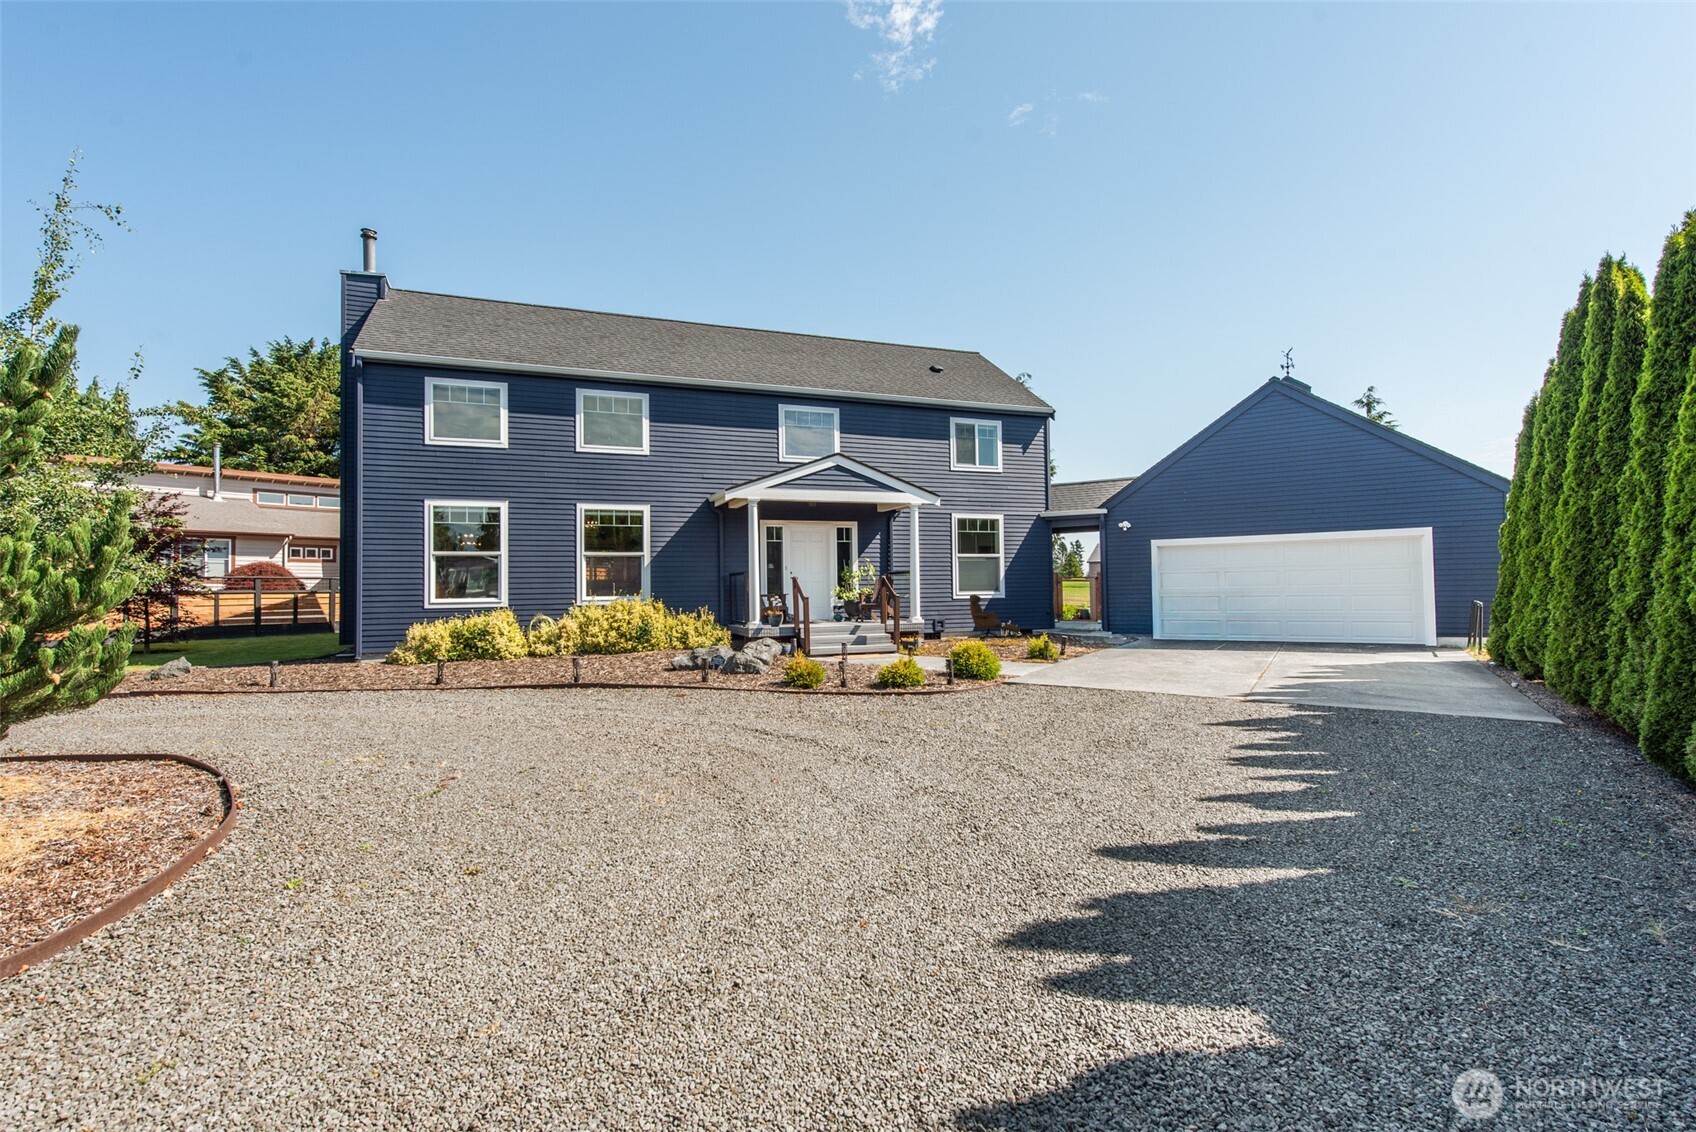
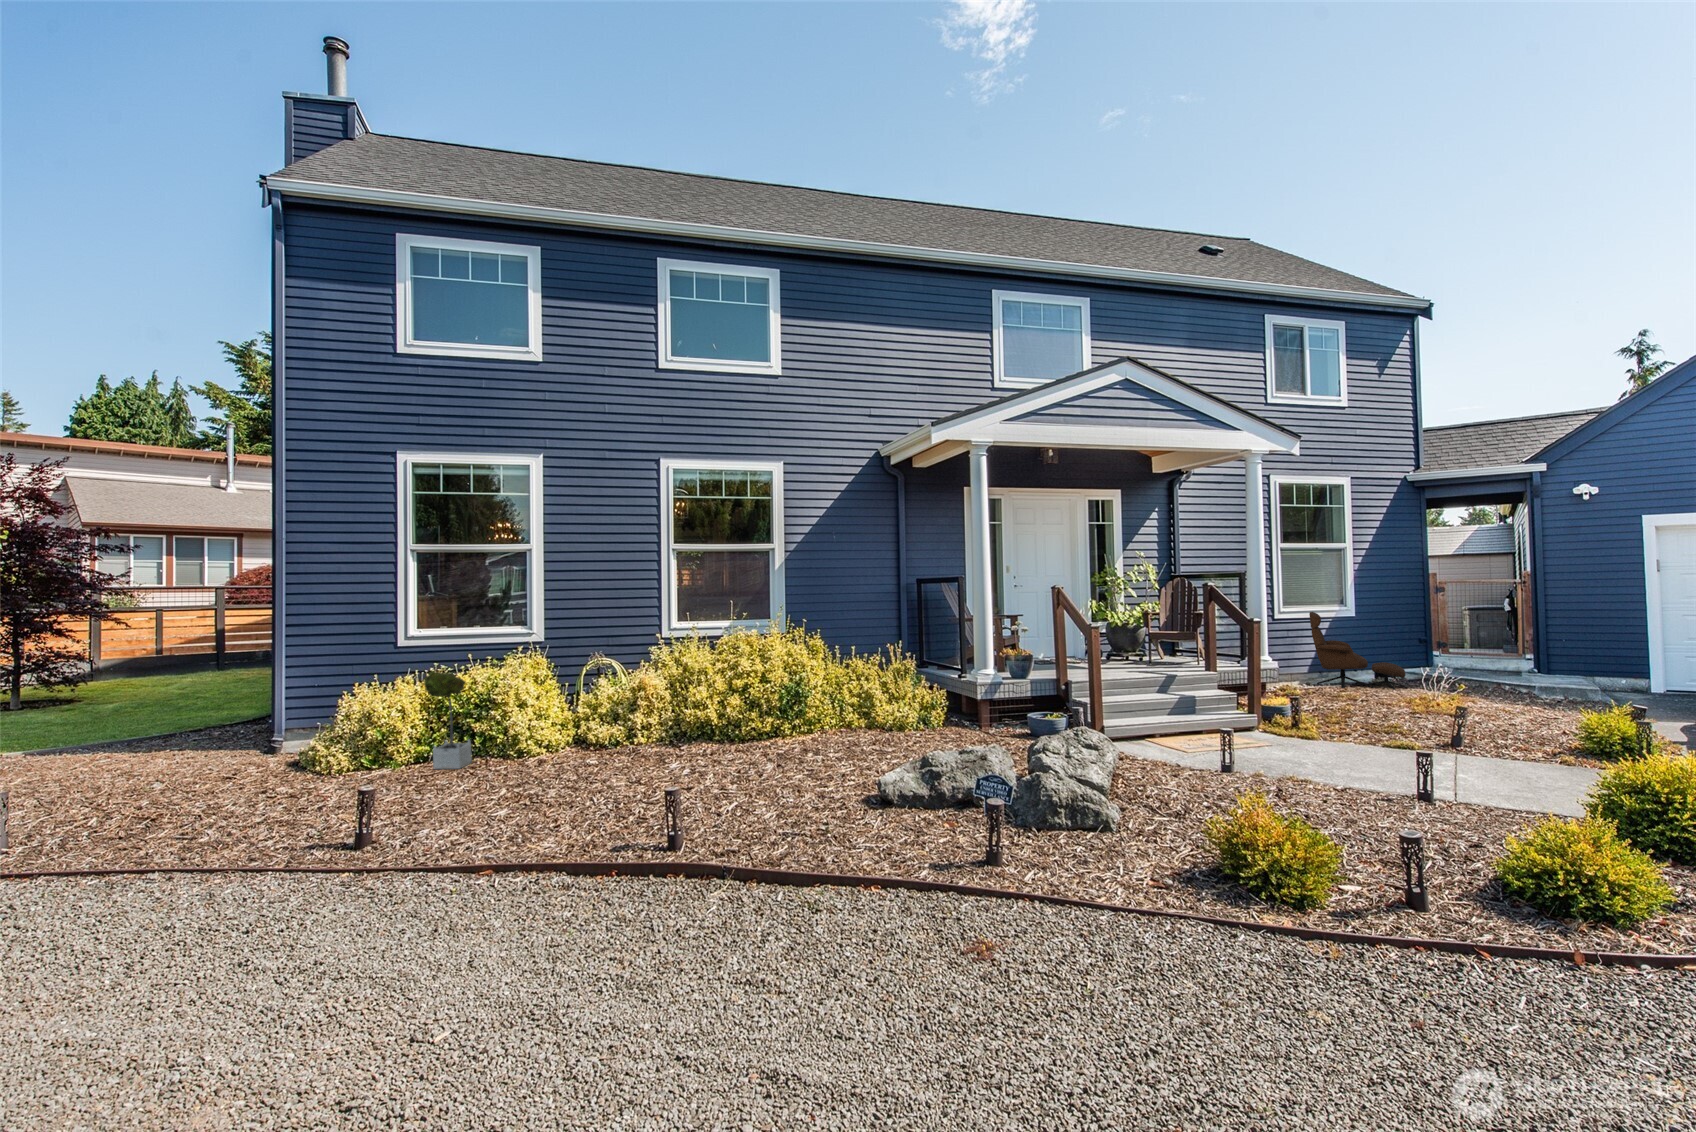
potted tree: none [449,617,473,667] -> present [424,671,472,769]

